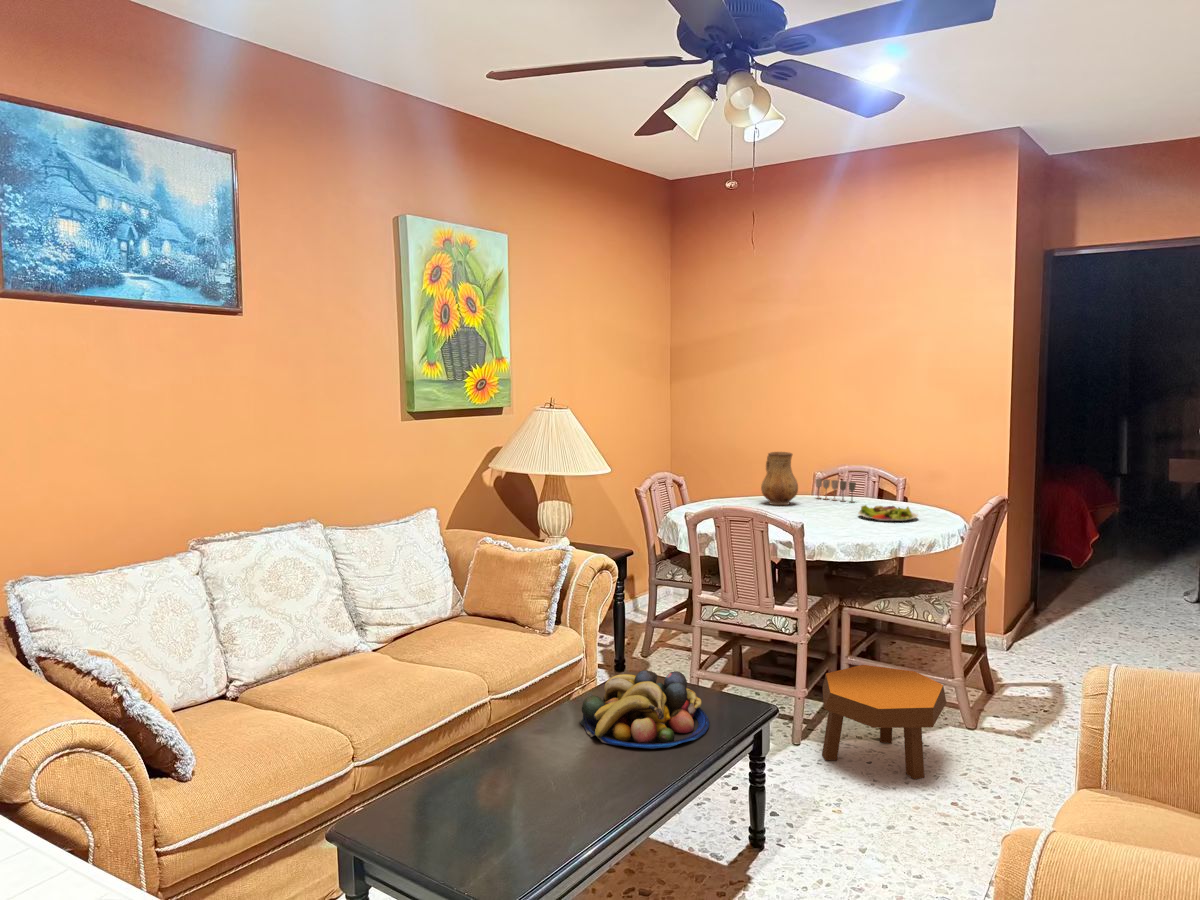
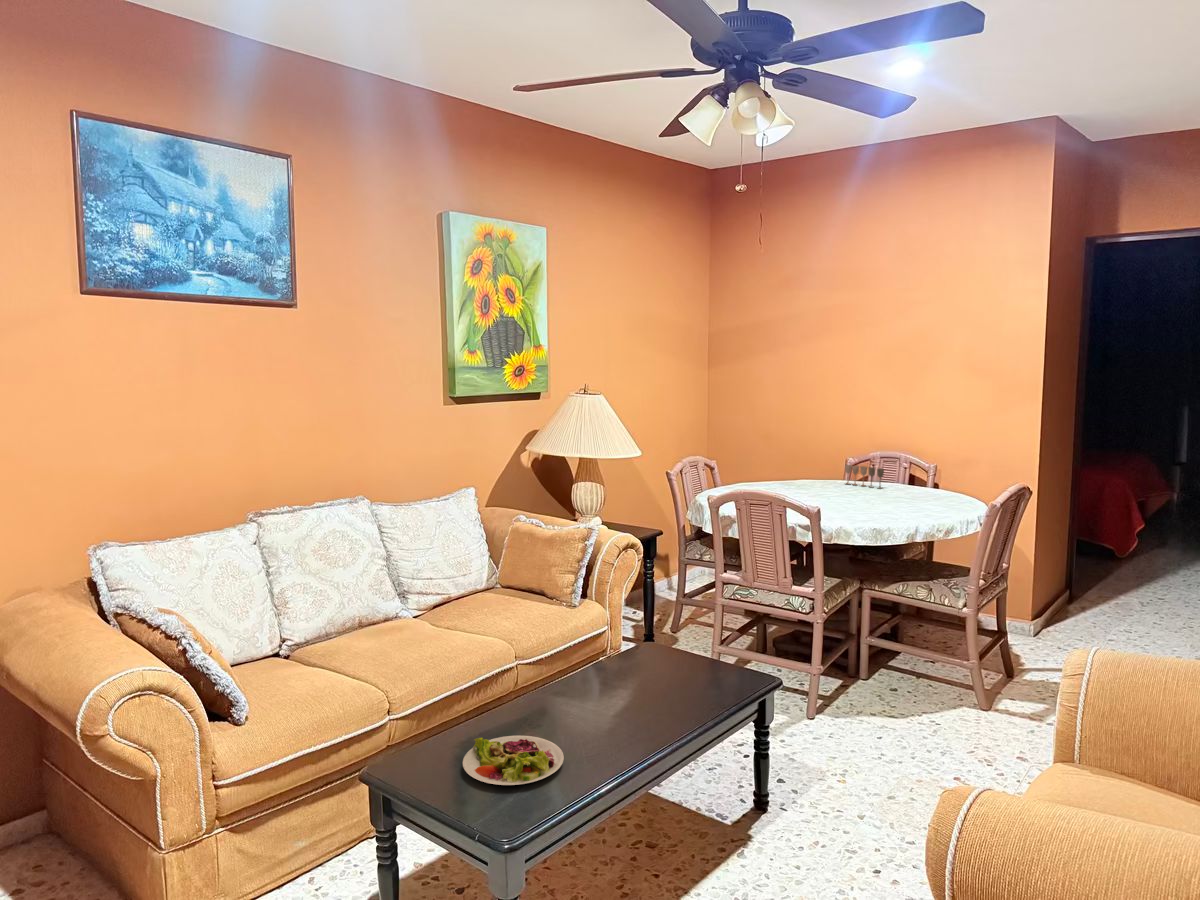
ceramic pitcher: present [761,452,798,505] -> none [790,438,826,490]
salad plate: present [858,505,918,521] -> present [463,735,564,785]
footstool: present [822,665,946,780] -> none [834,645,957,755]
fruit bowl: present [580,670,709,748] -> none [594,642,715,713]

